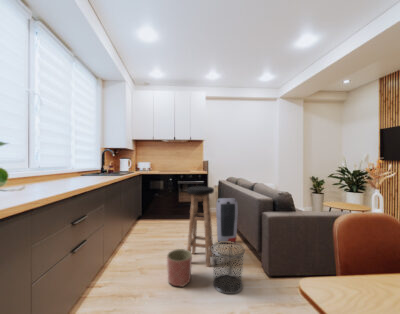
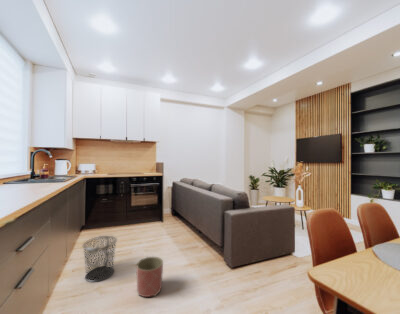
bar stool: present [187,186,214,267] -> none [152,190,180,271]
air purifier: present [216,198,238,242] -> none [177,199,197,245]
waste bin: present [211,241,244,294] -> present [84,236,116,282]

